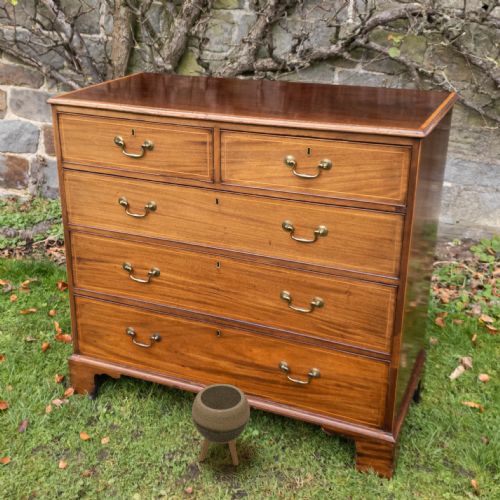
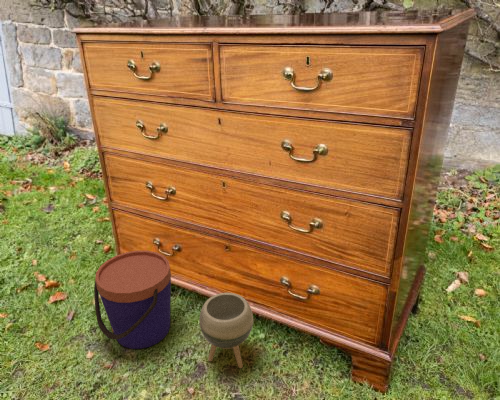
bucket: none [65,343,153,454] -> present [94,251,171,349]

